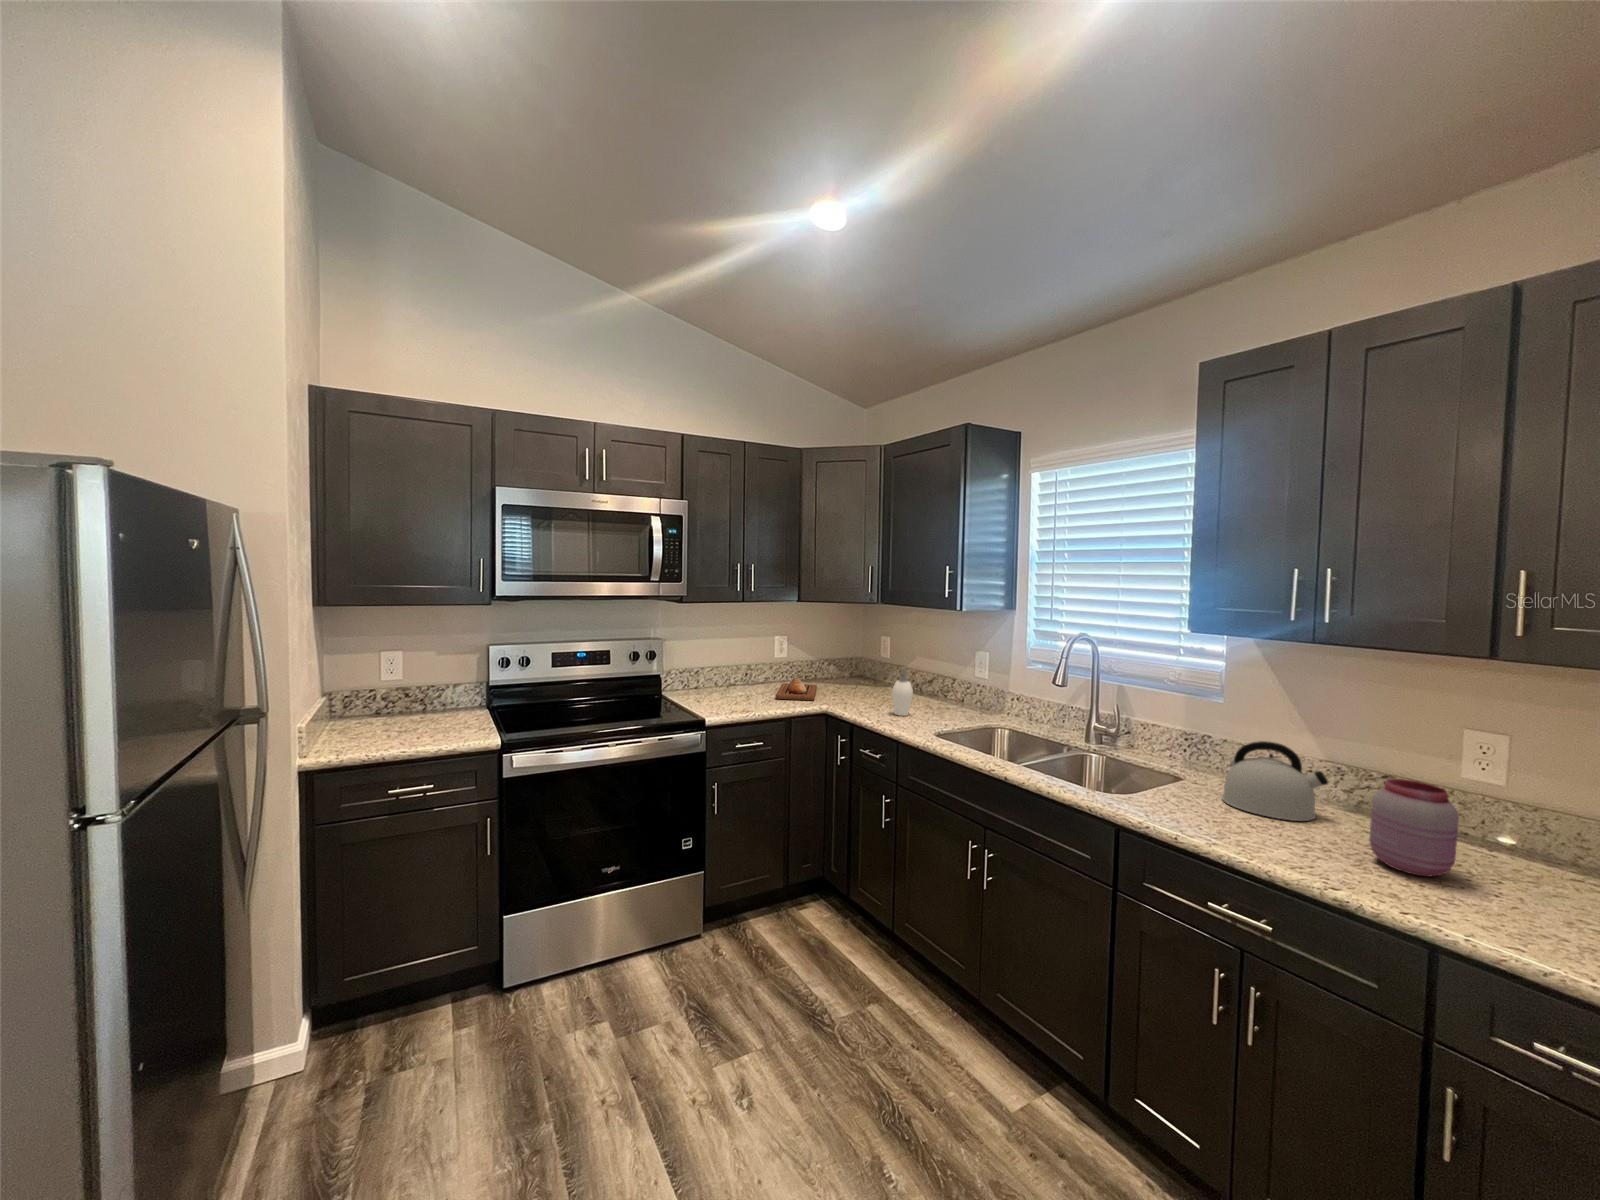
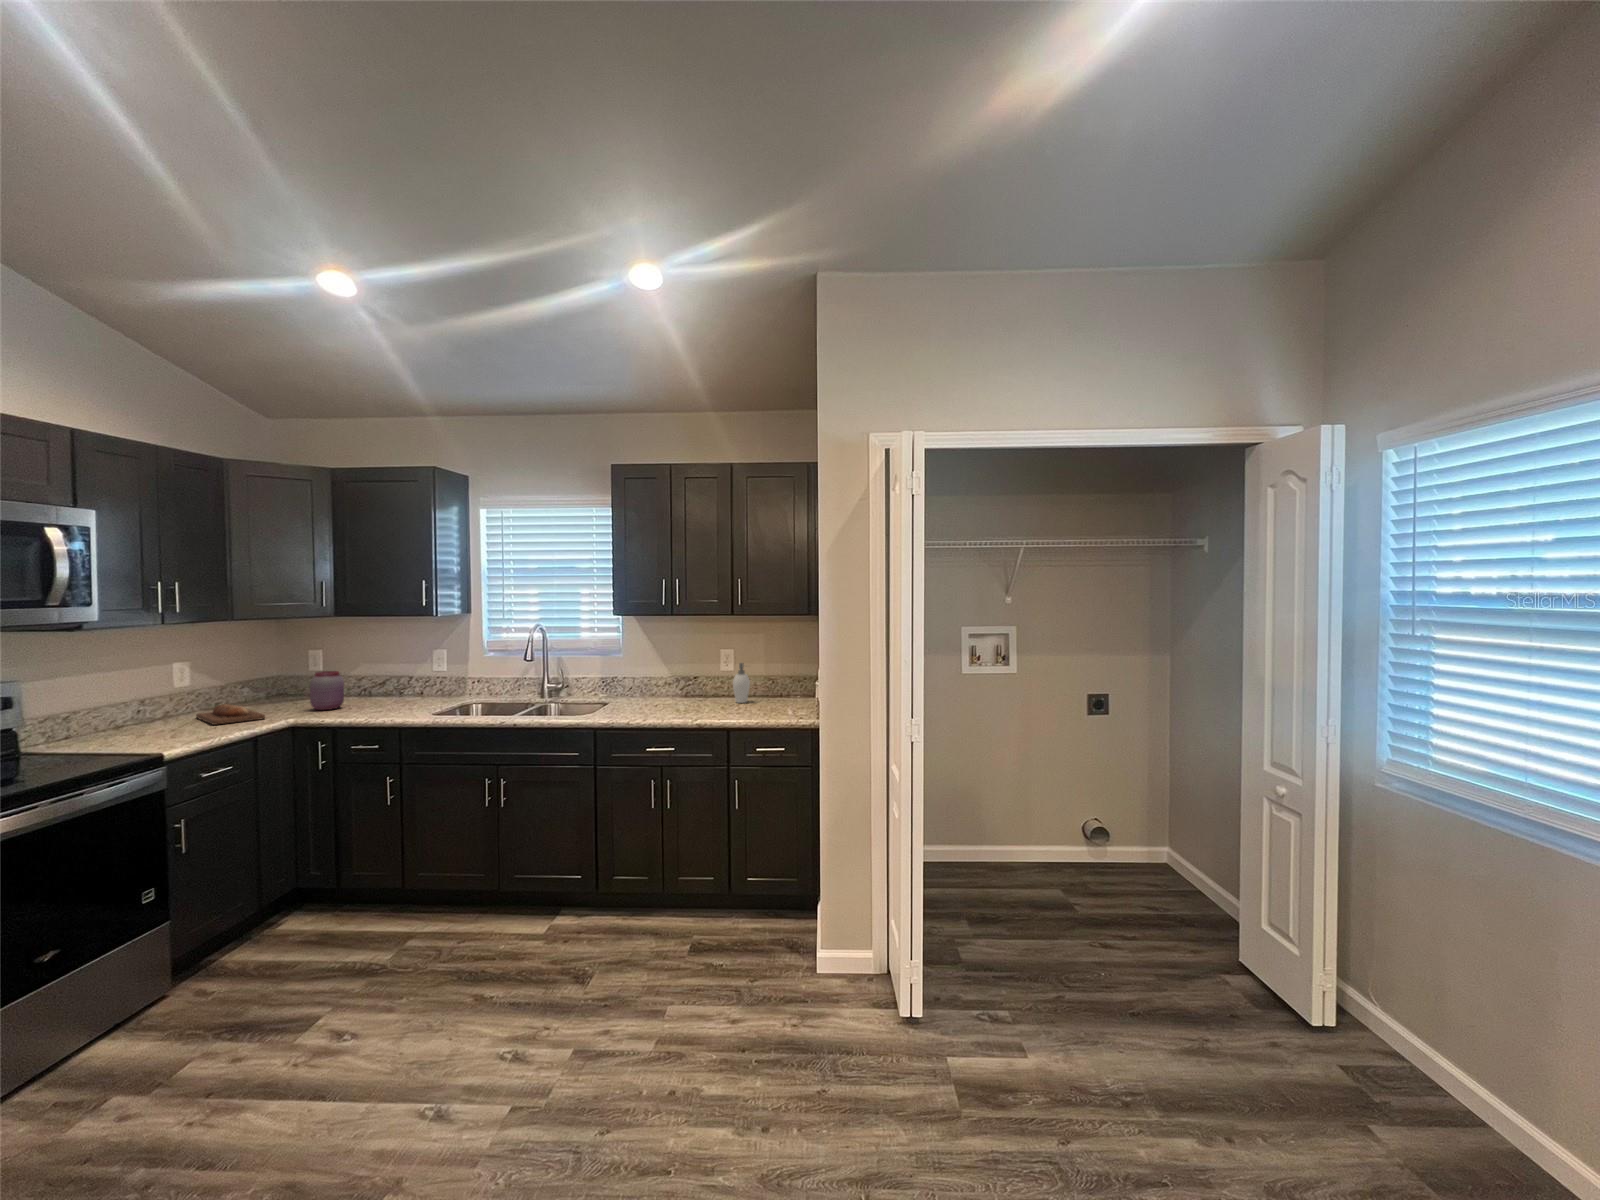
soap dispenser: present [892,668,913,716] -> present [733,663,750,703]
kettle: present [1222,741,1328,821] -> none [634,669,680,707]
jar: present [1369,779,1459,877] -> present [310,671,344,710]

